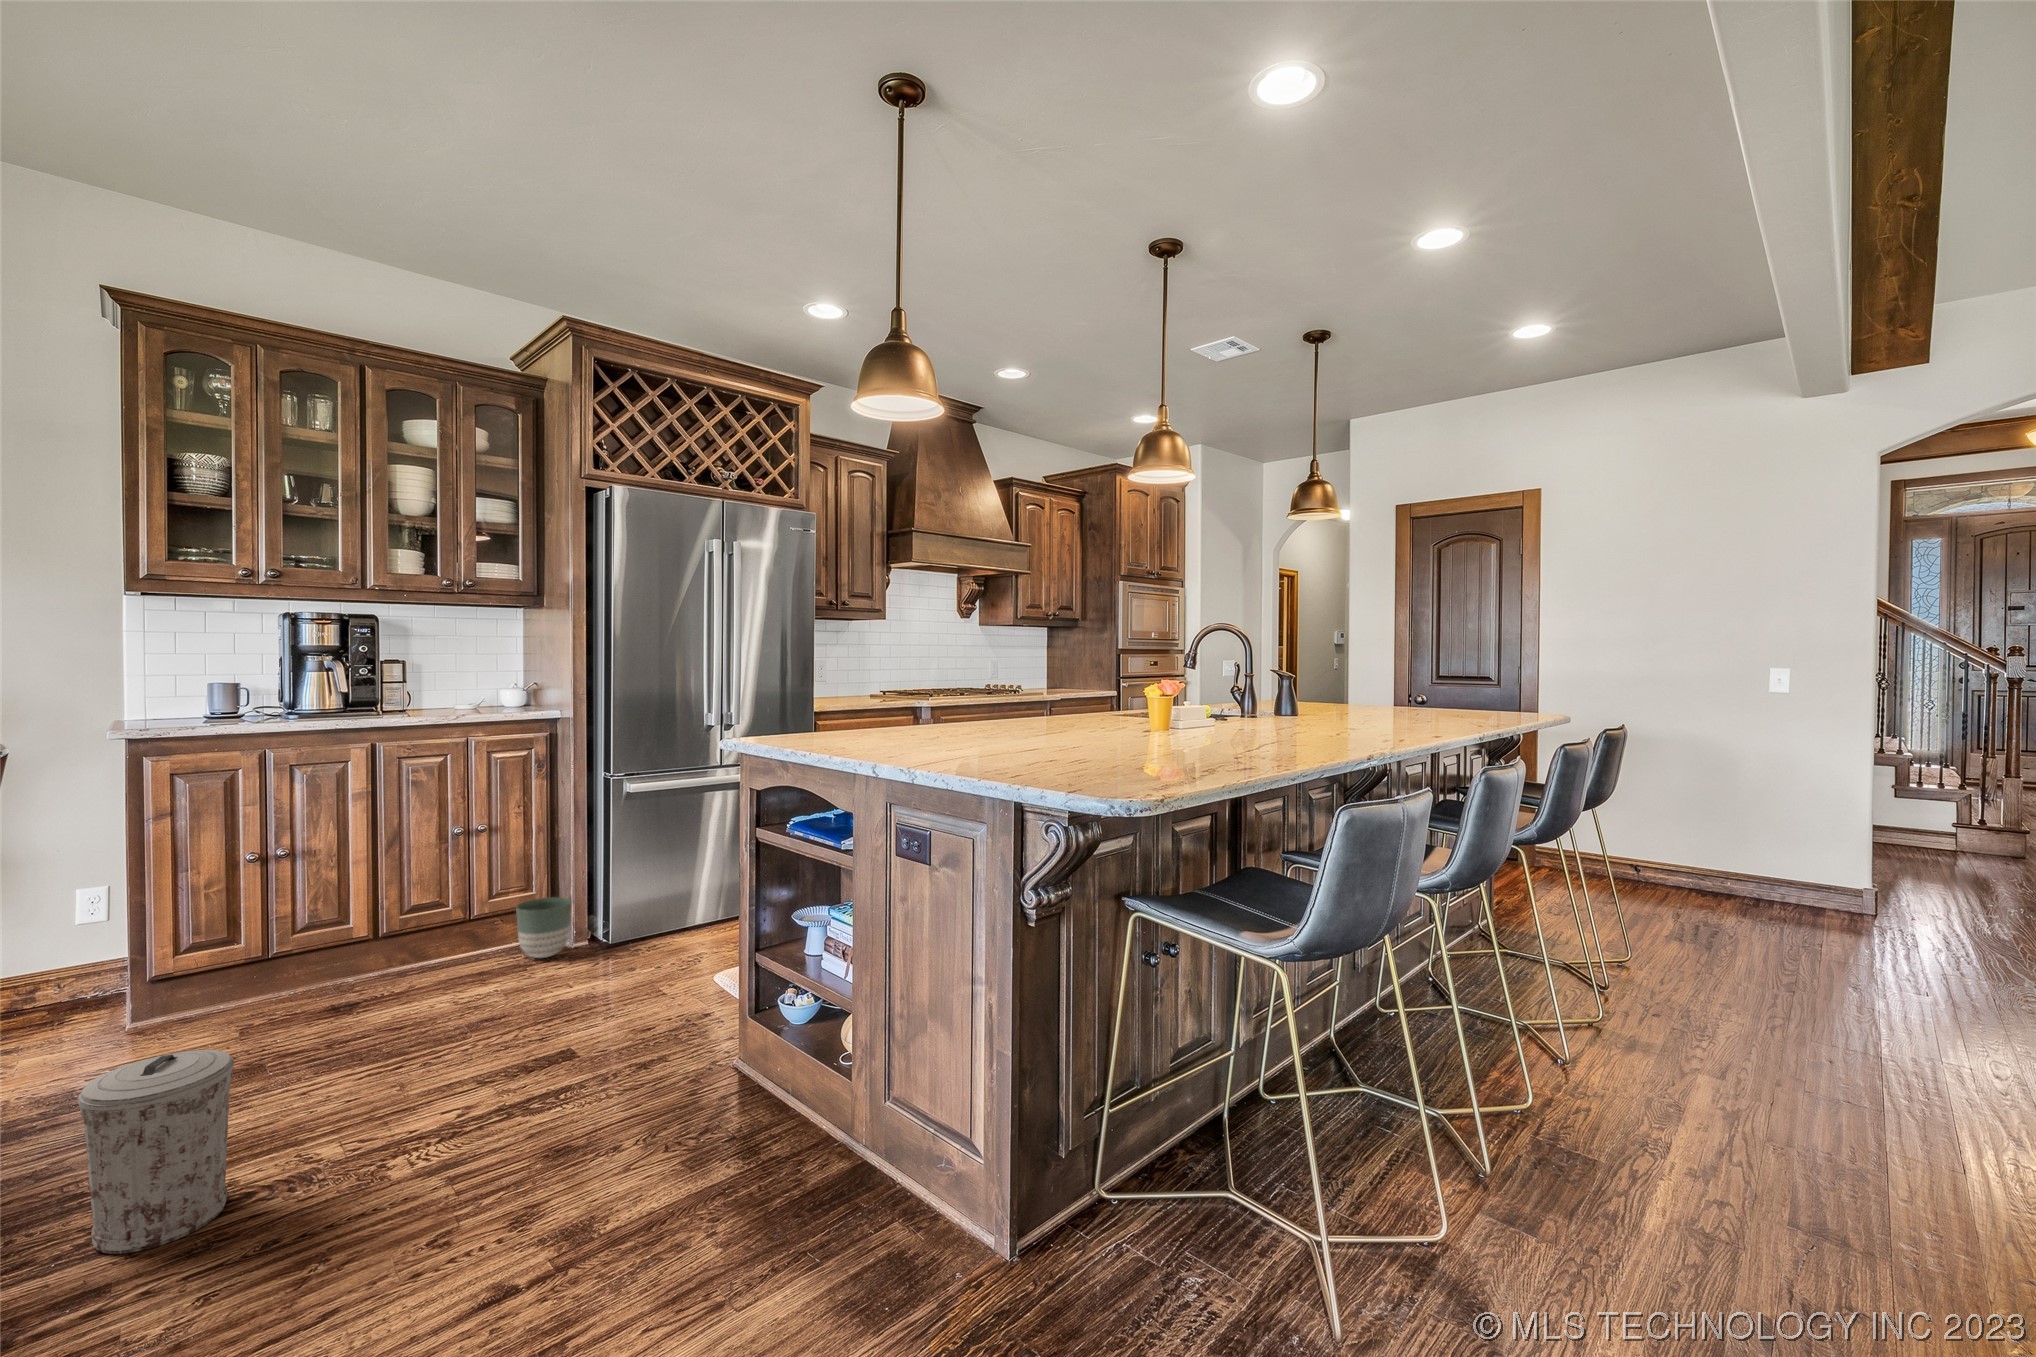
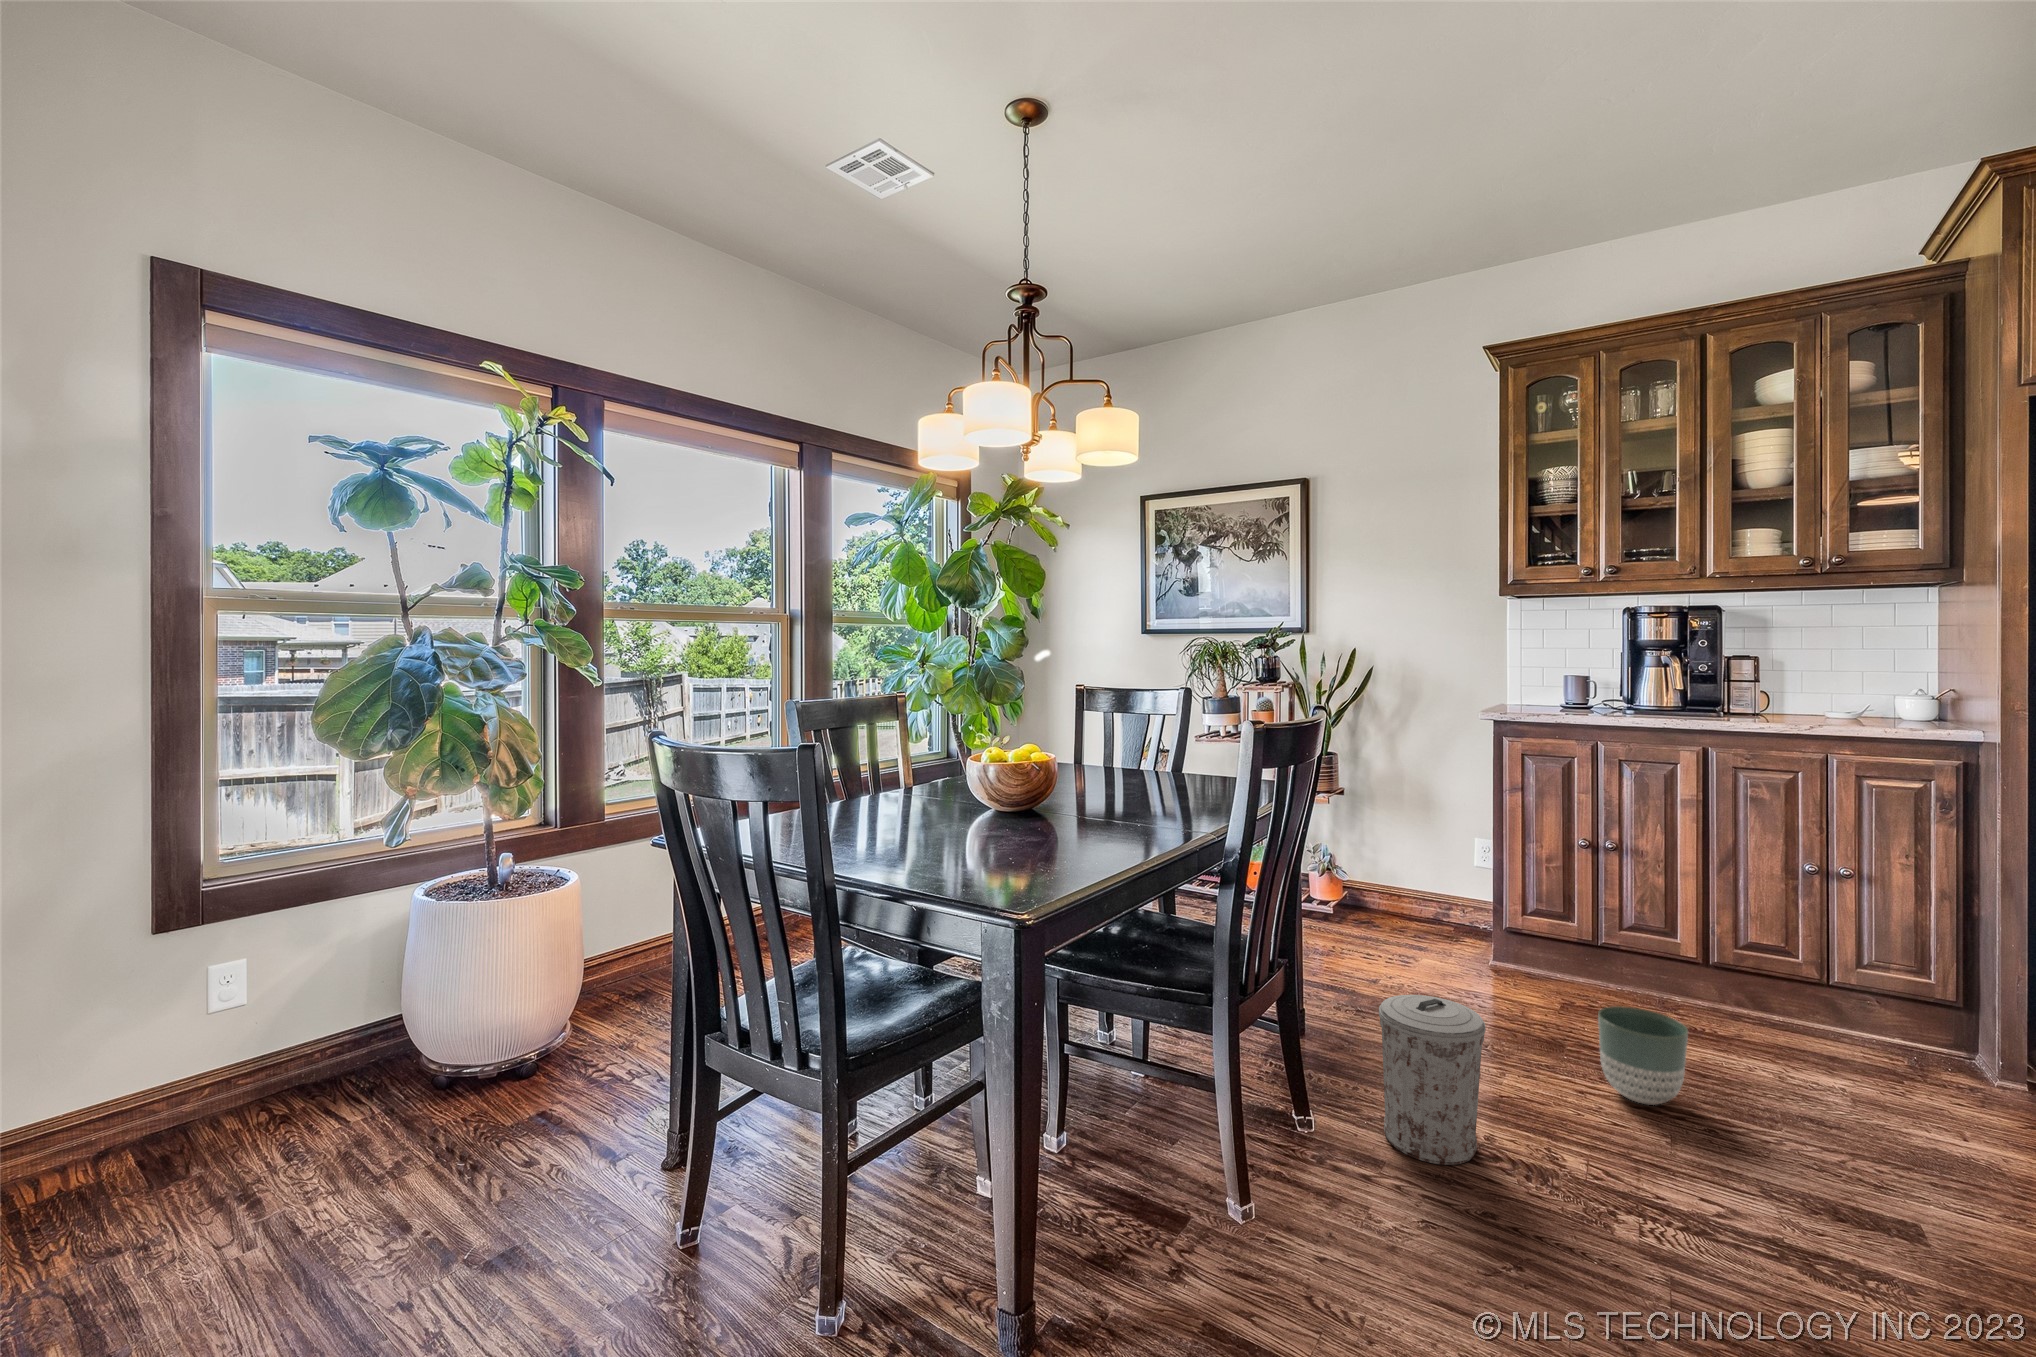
planter: present [516,897,571,958] -> present [1598,1006,1688,1105]

